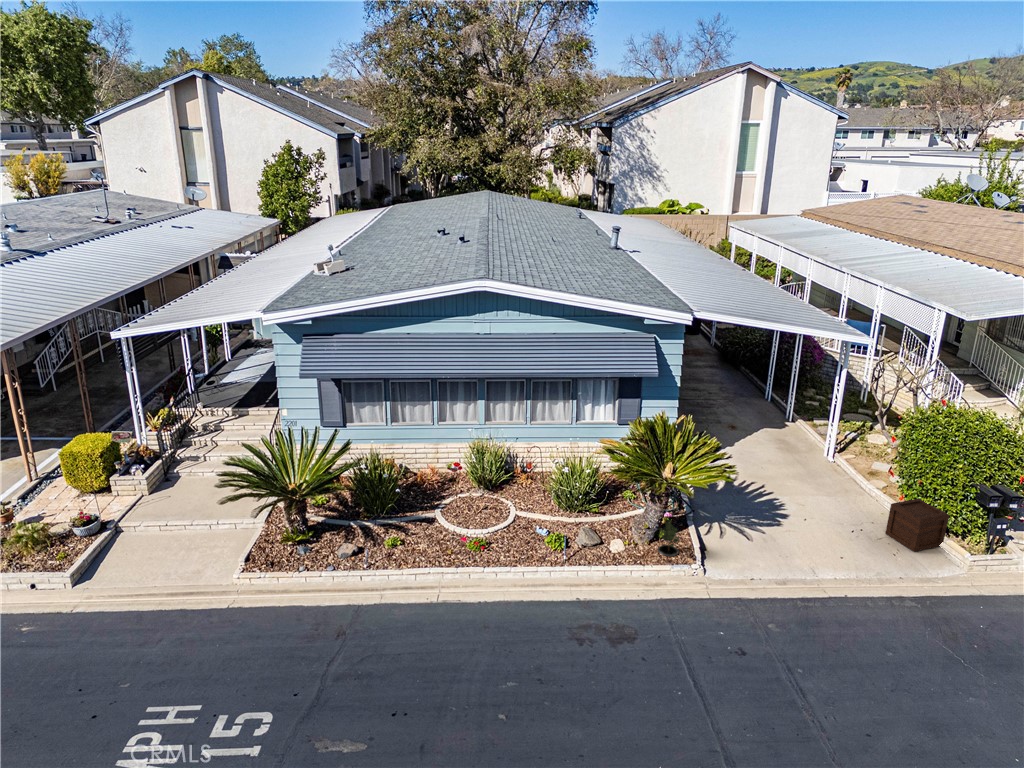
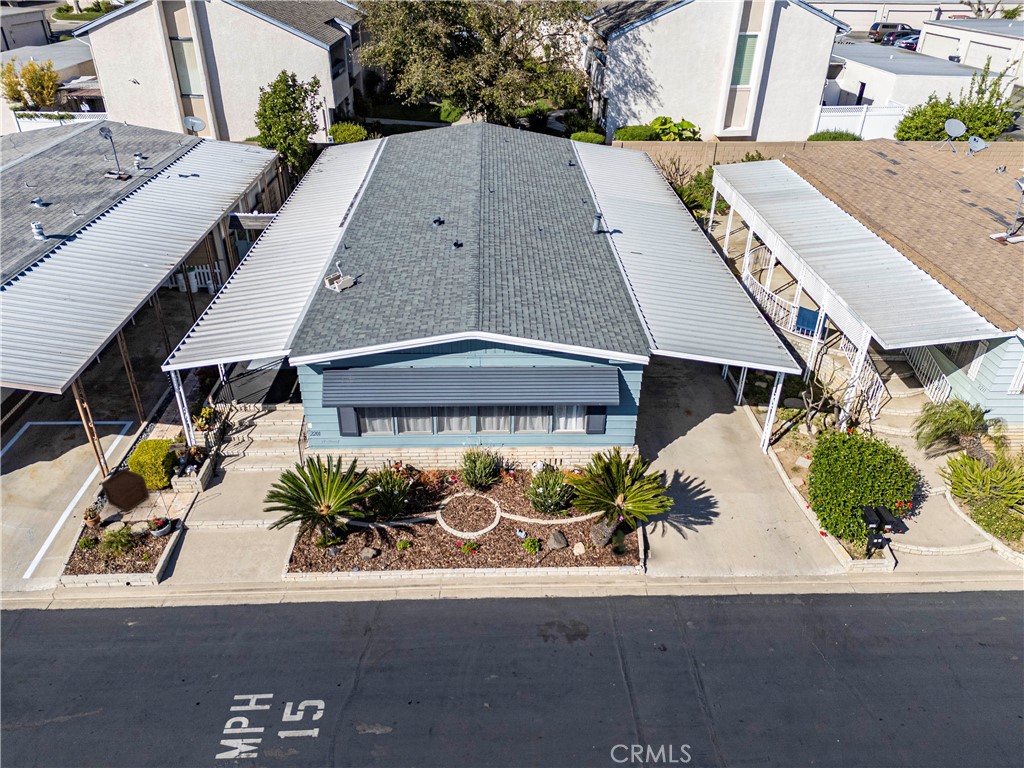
wooden crate: present [886,499,949,552] -> present [101,469,150,512]

